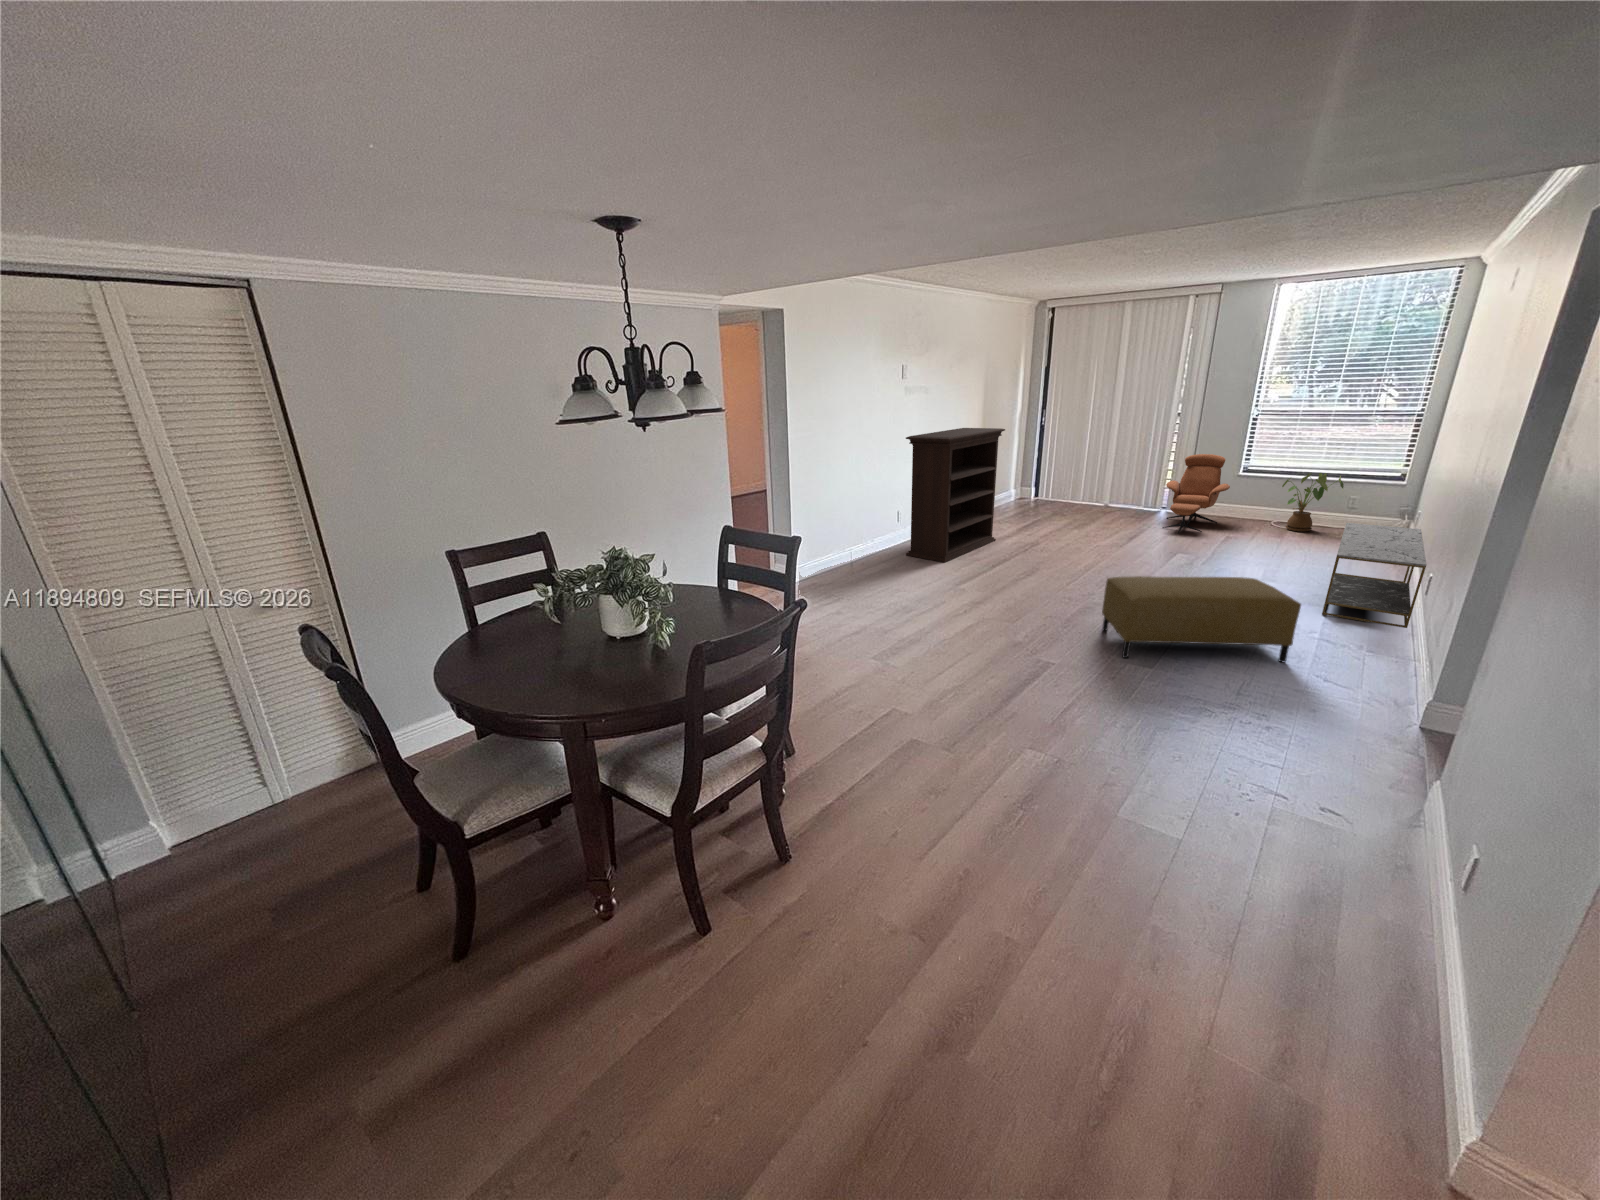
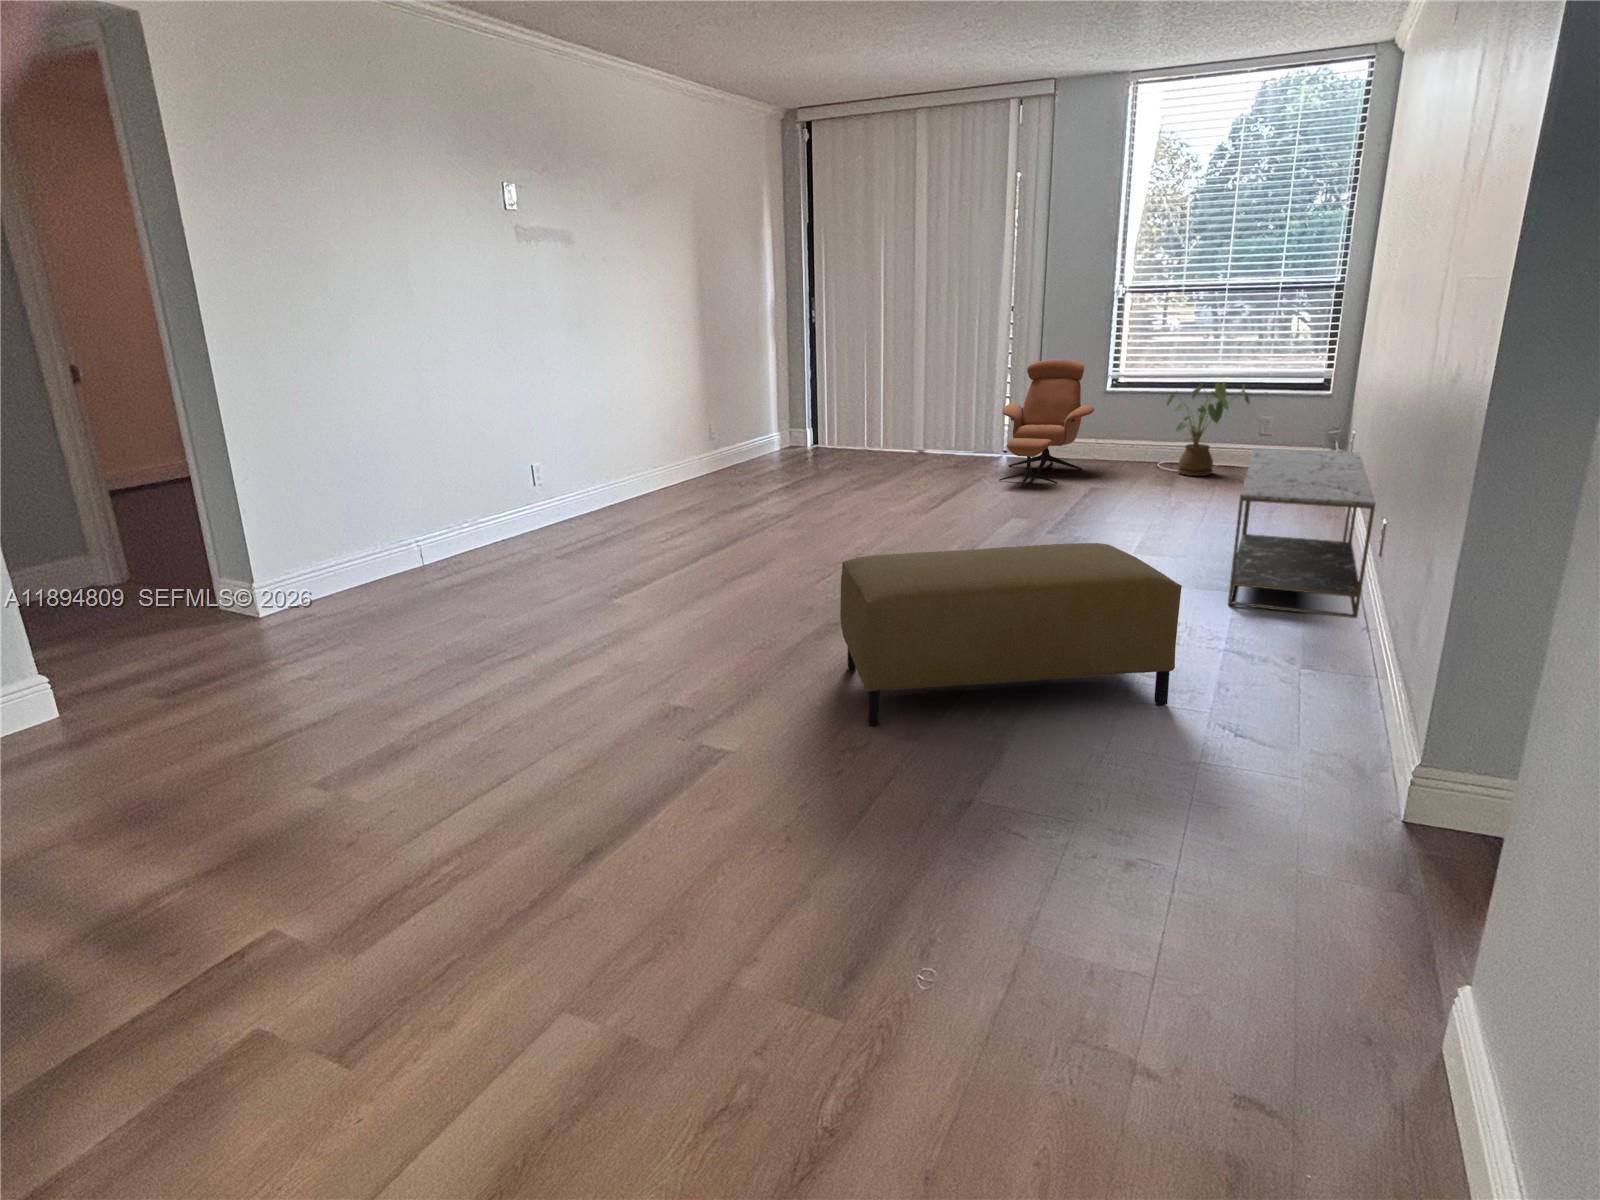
bookshelf: present [906,428,1005,562] -> none [506,306,721,557]

